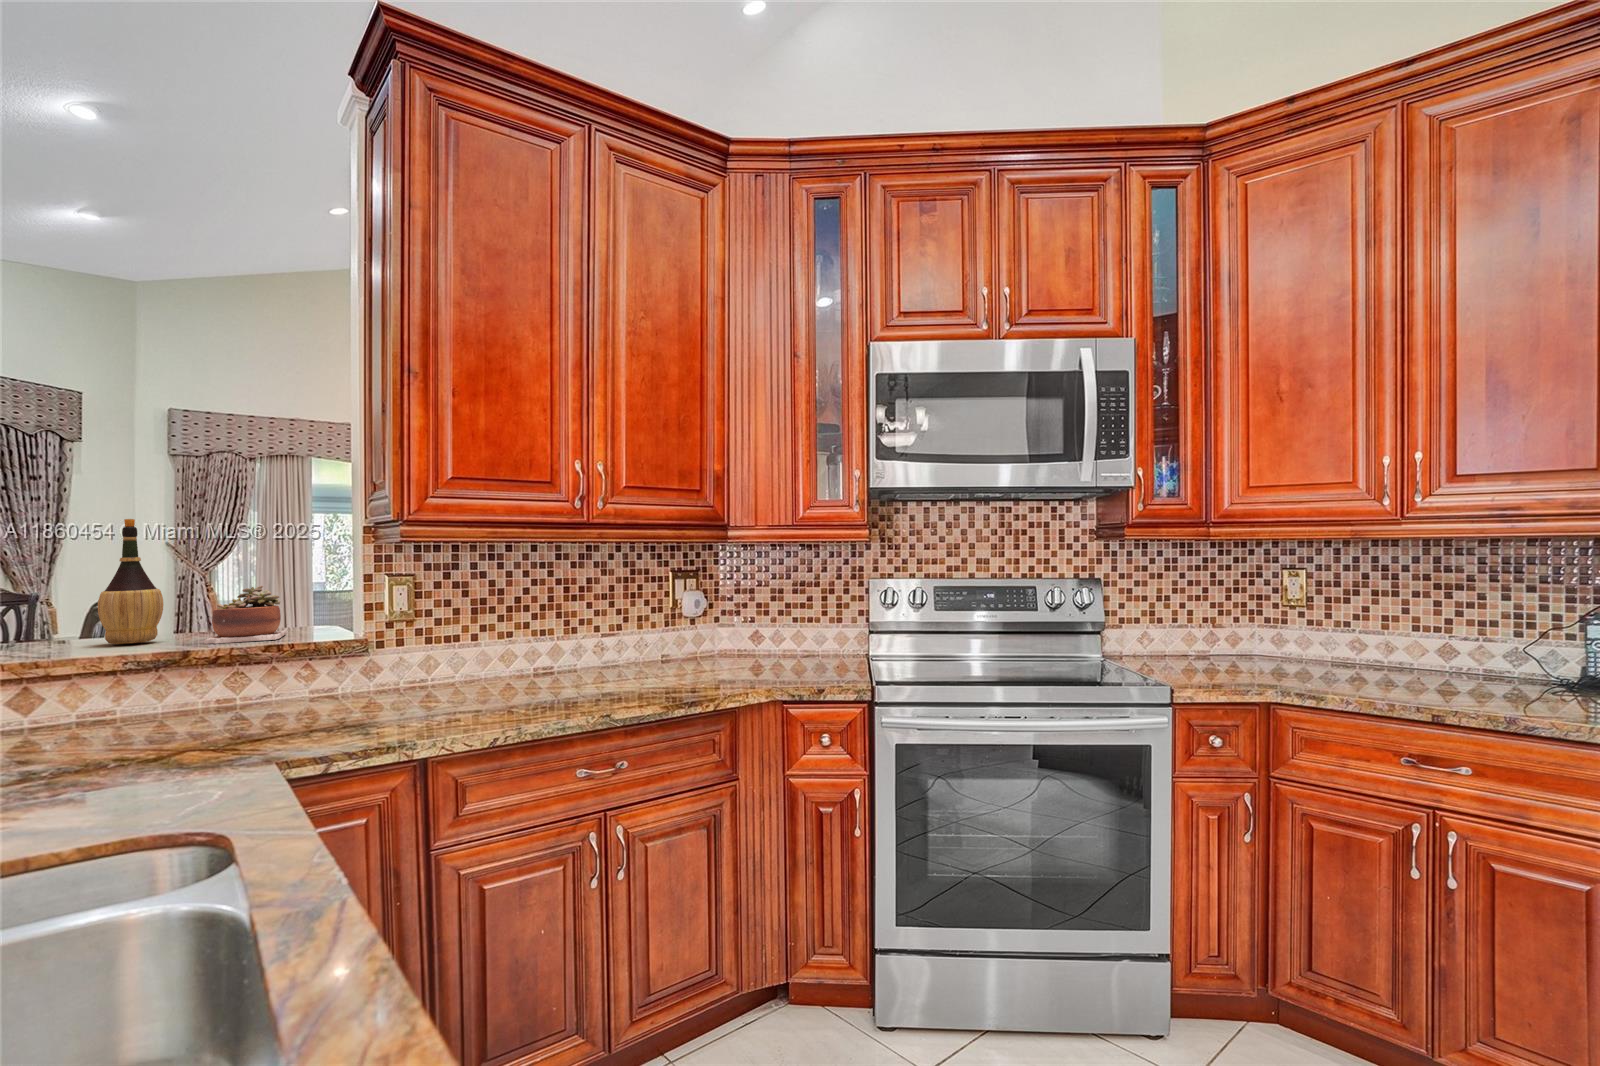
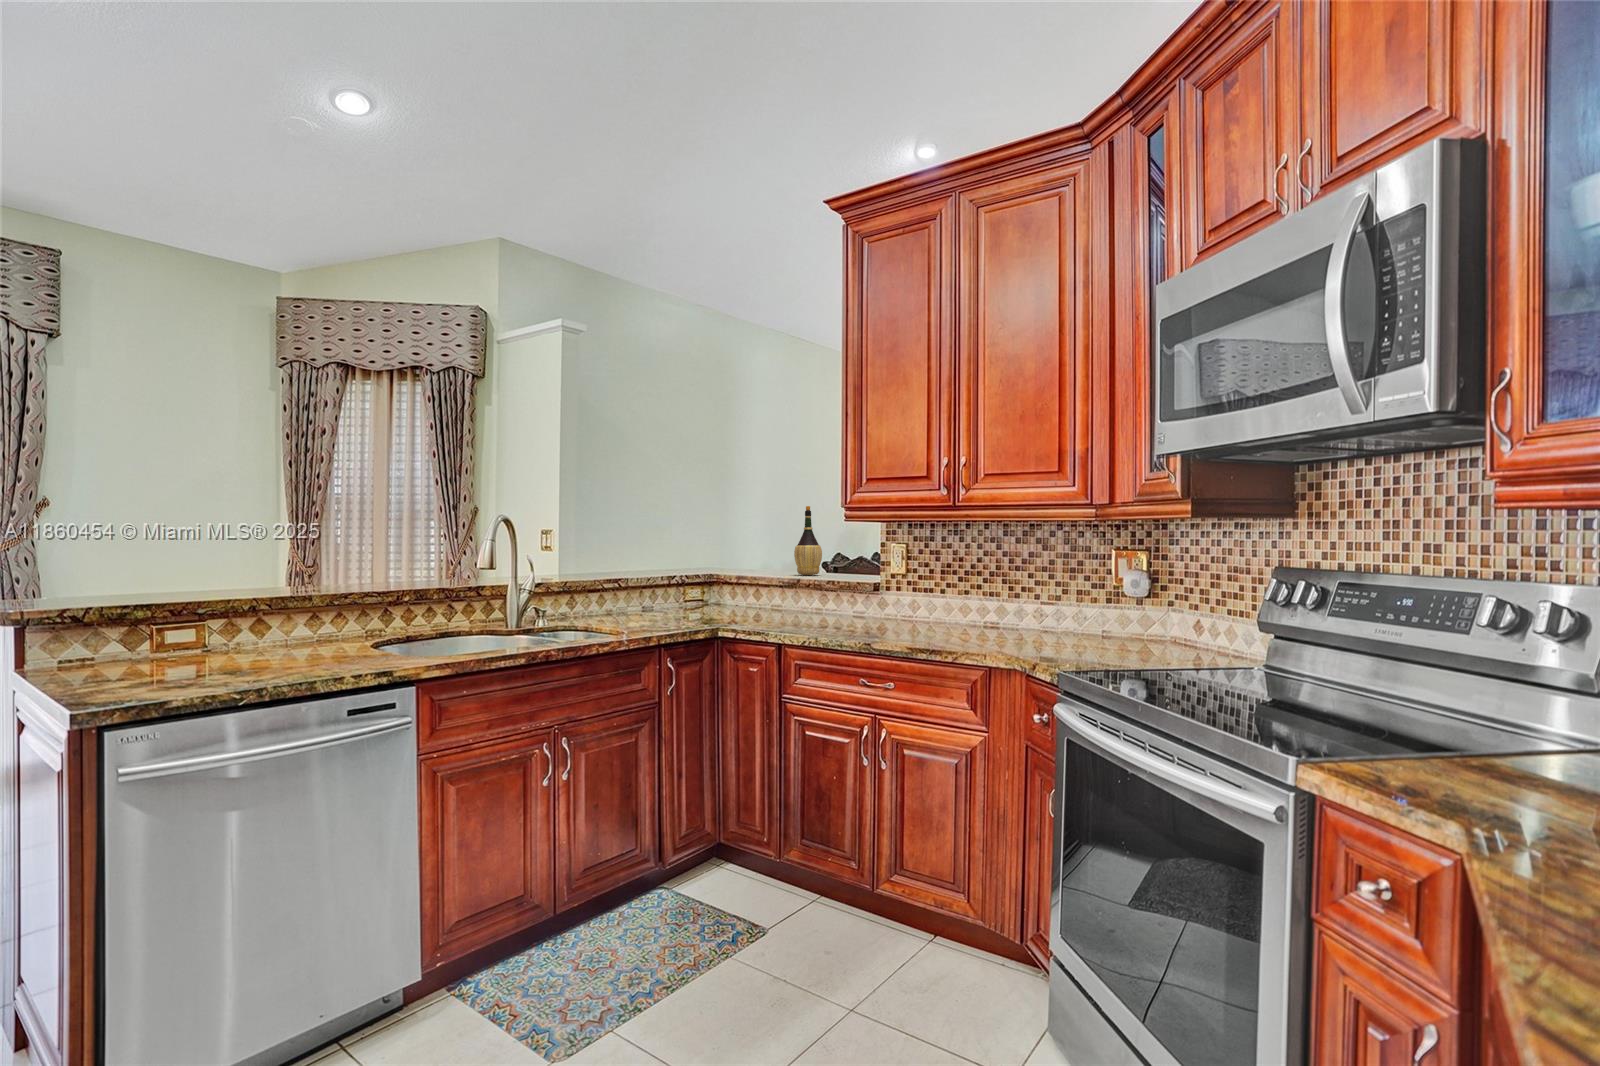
succulent plant: present [205,586,287,644] -> none [816,546,867,579]

